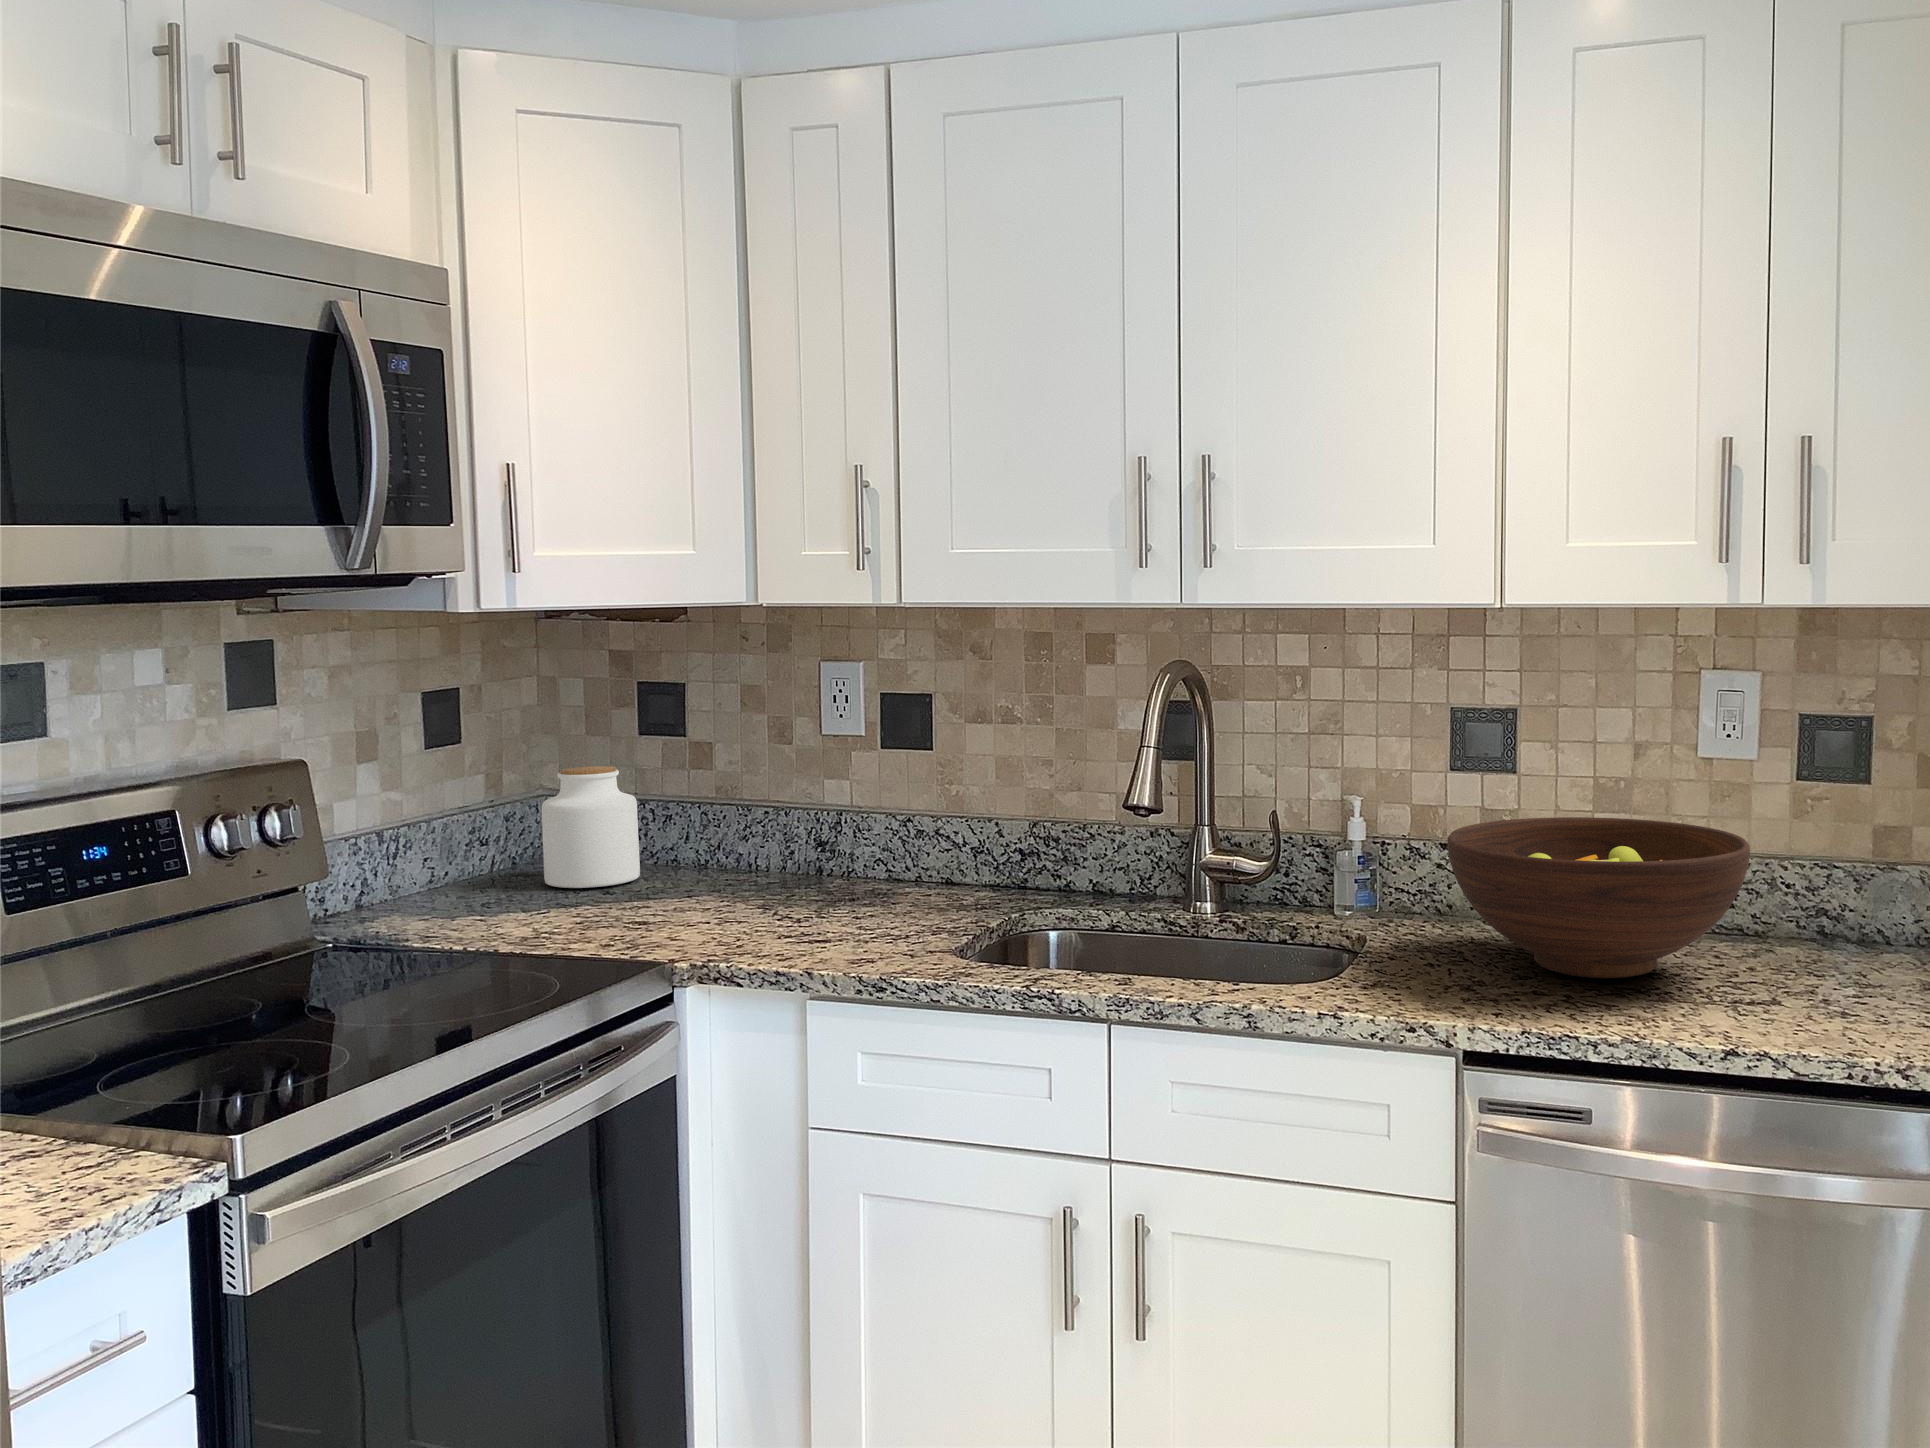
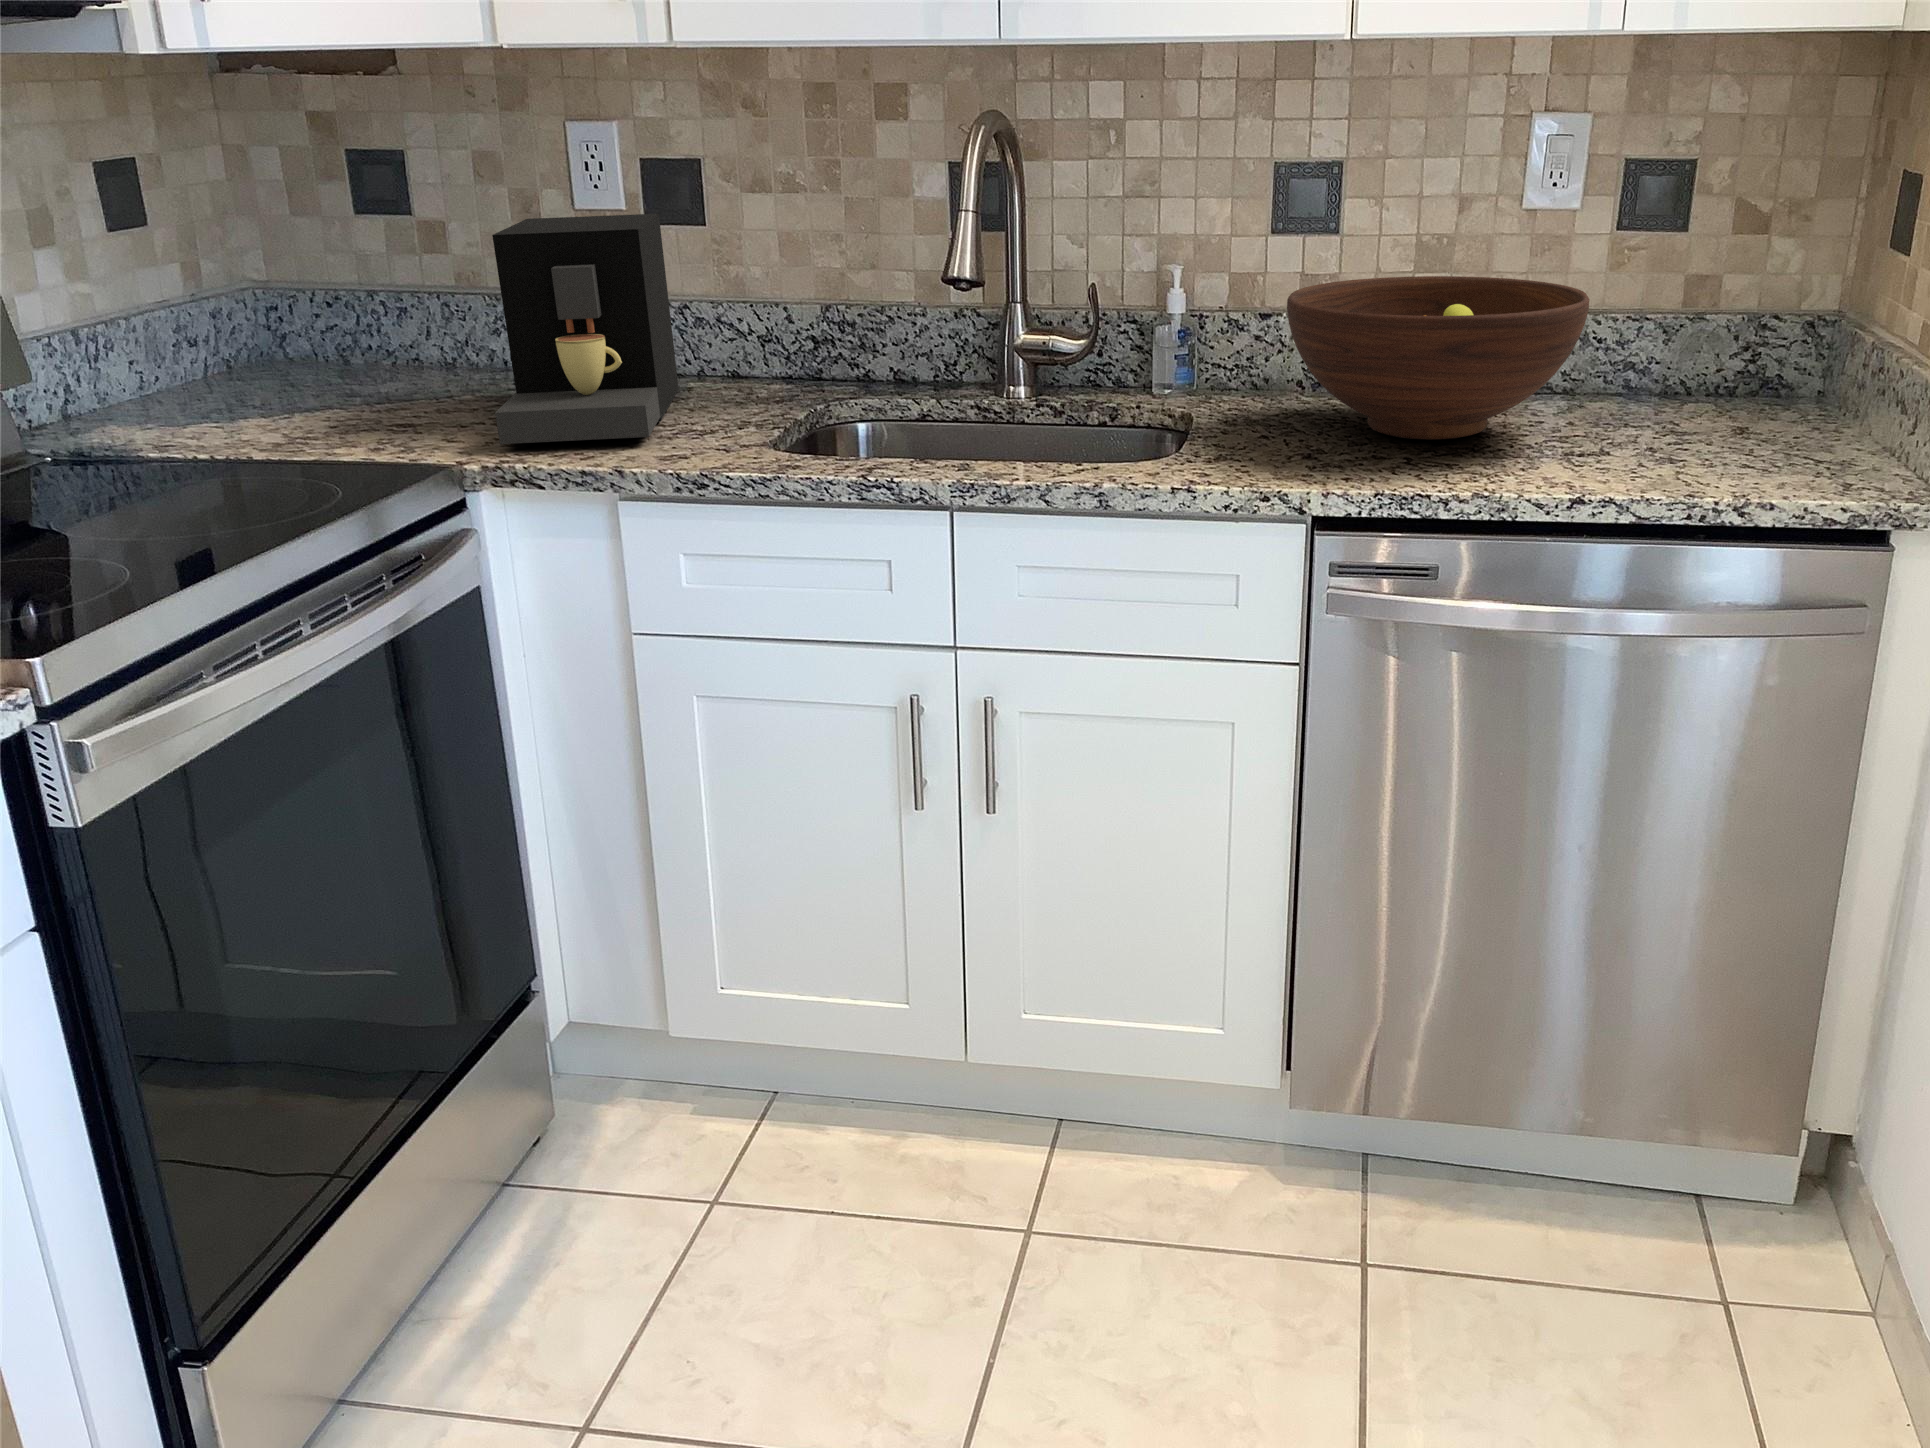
coffee maker: none [715,741,893,940] -> present [492,214,679,444]
jar: present [542,766,640,888] -> none [252,254,381,397]

